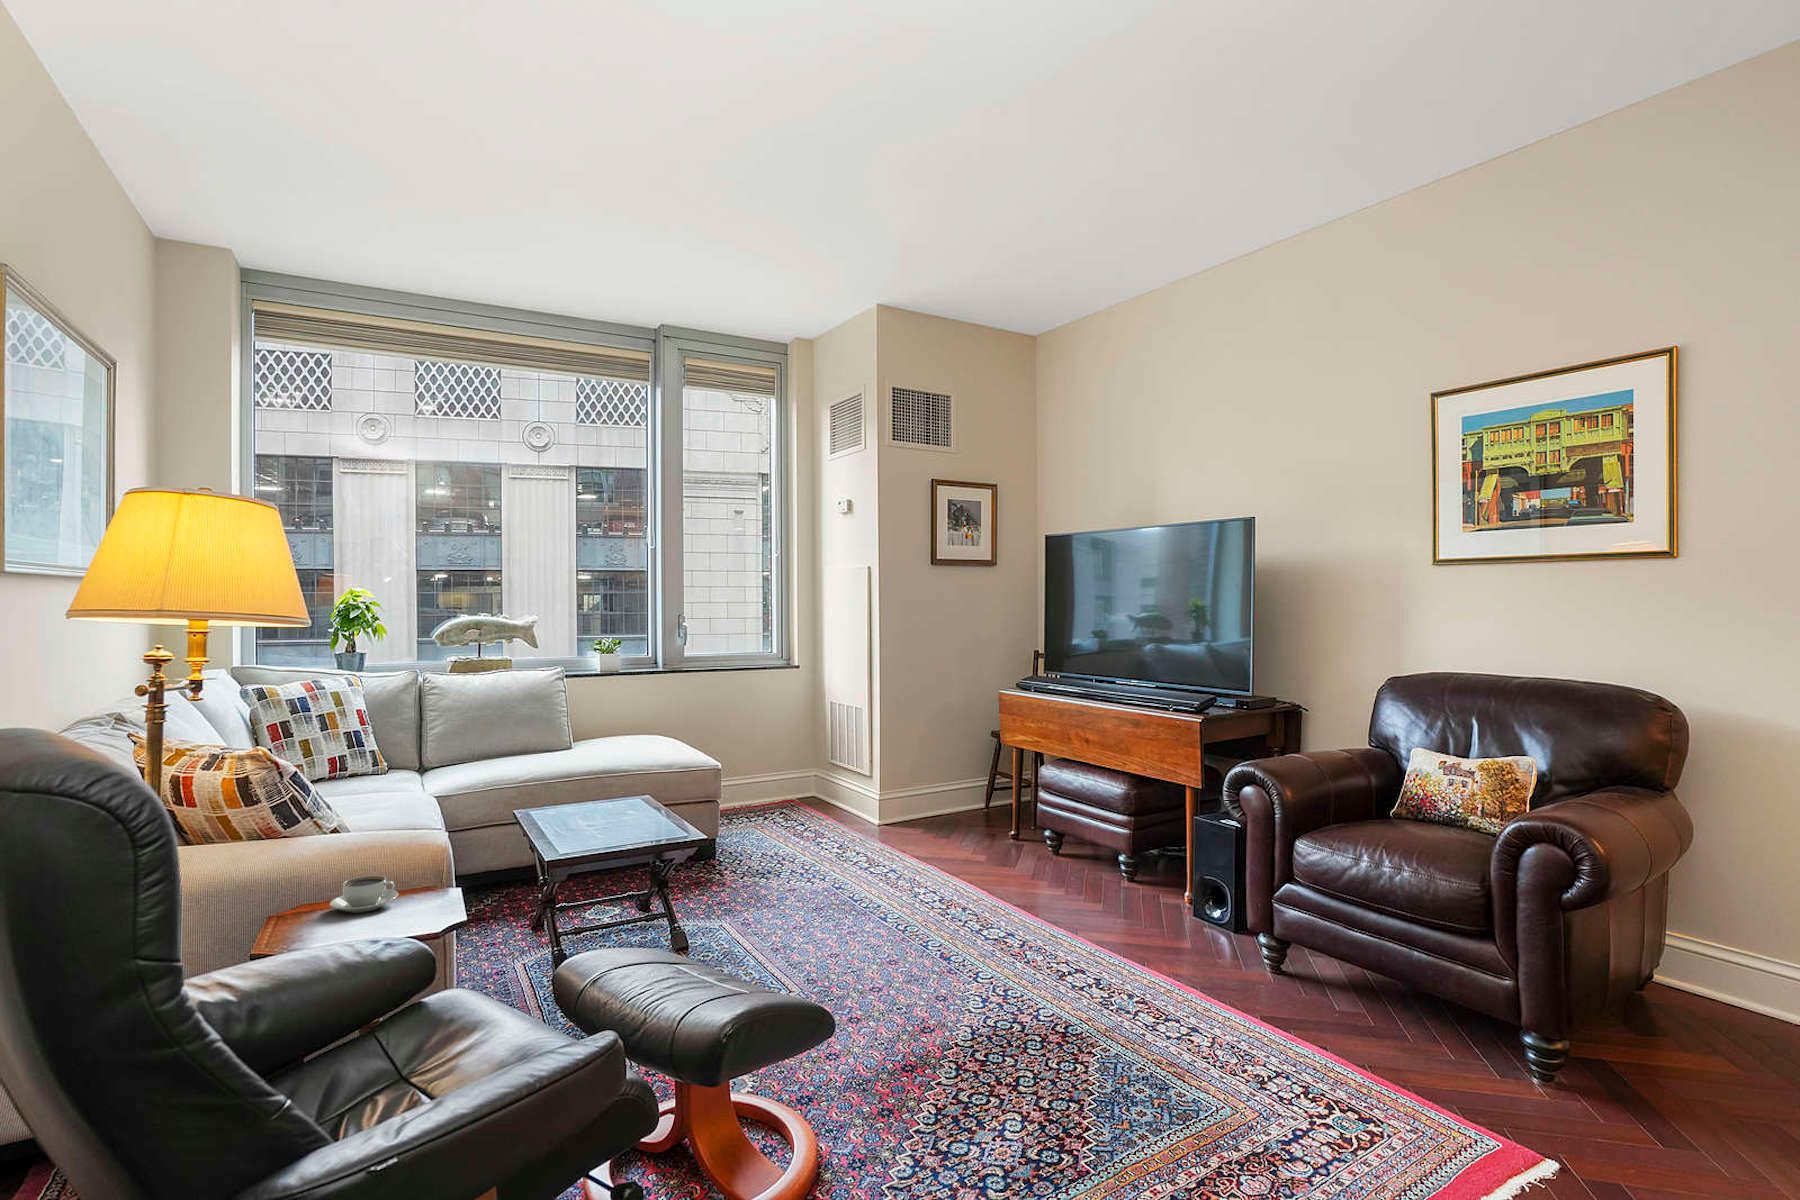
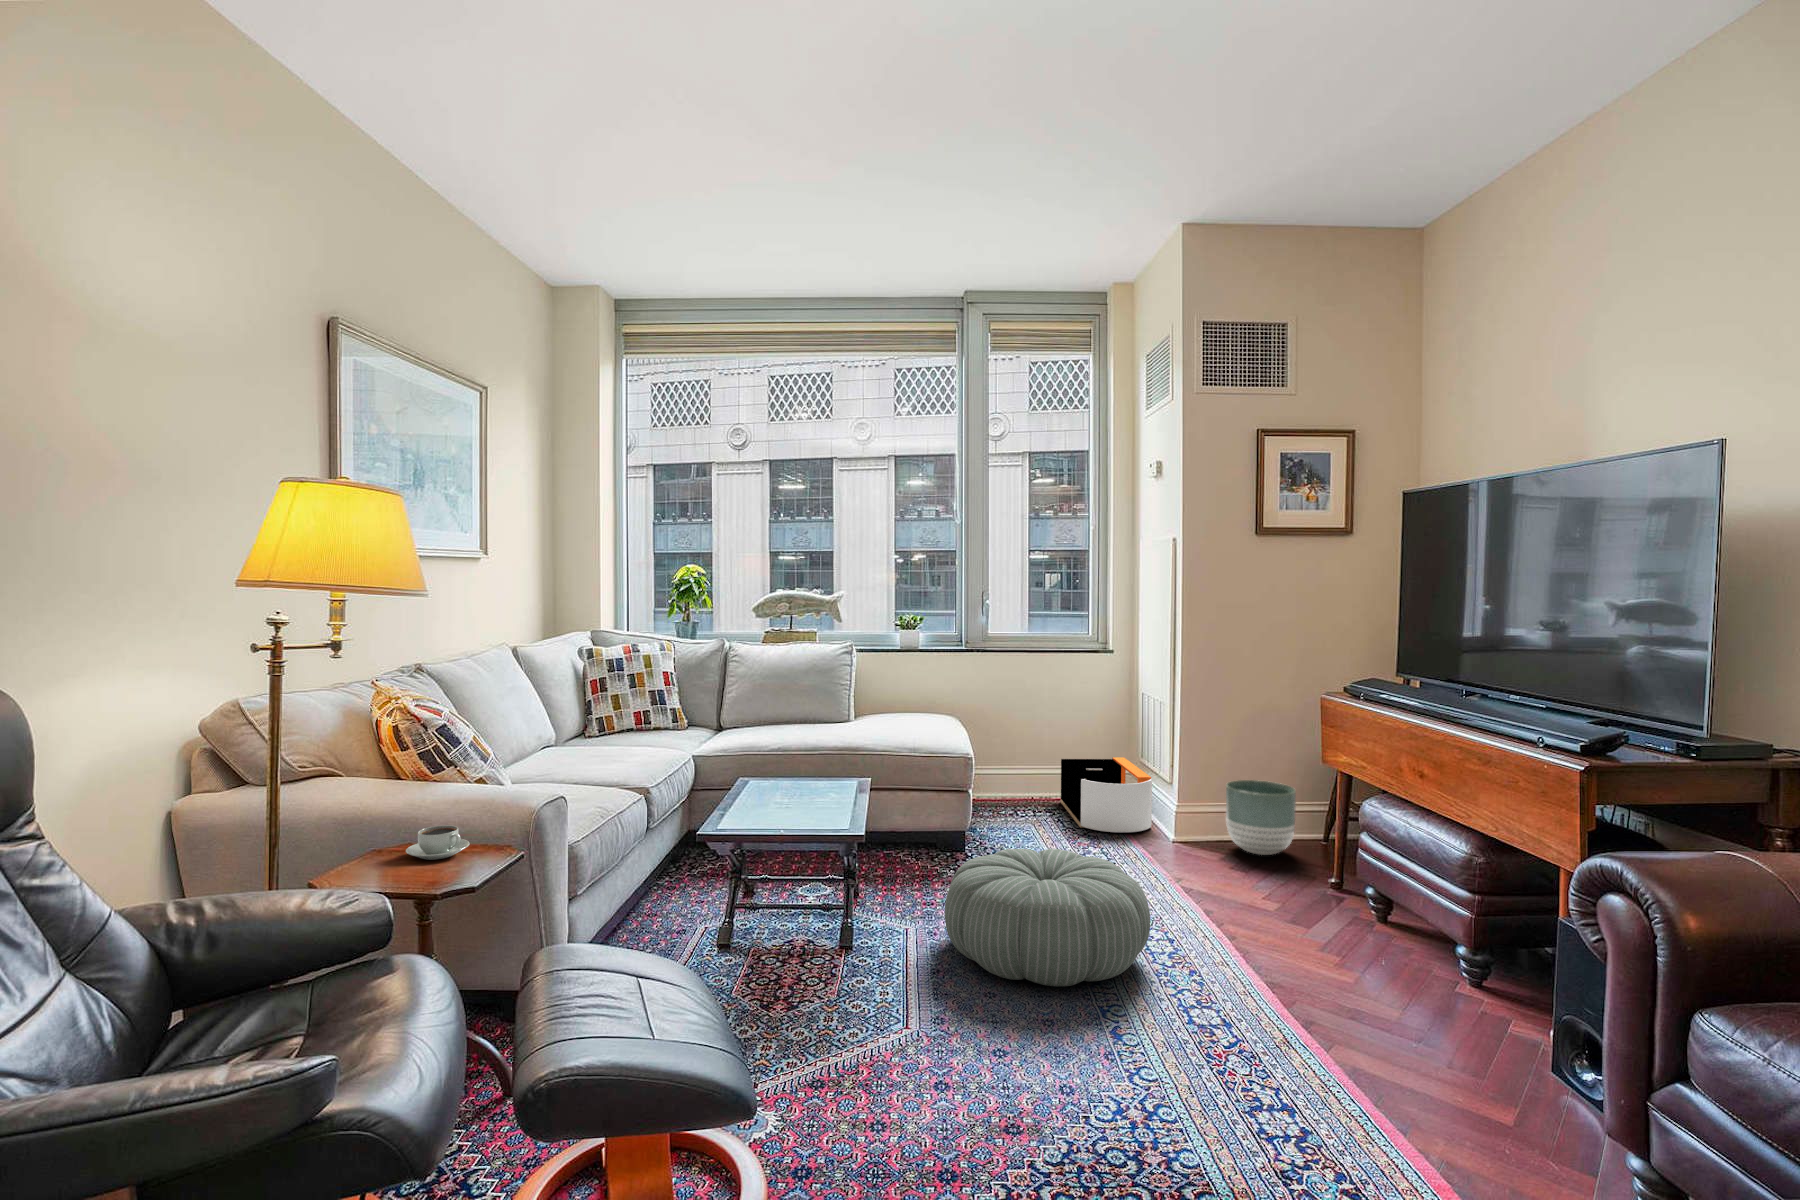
storage bin: none [763,760,855,825] -> present [1061,757,1152,832]
planter: none [920,765,973,824] -> present [1226,780,1296,855]
pouf: none [767,834,937,940] -> present [945,849,1150,986]

